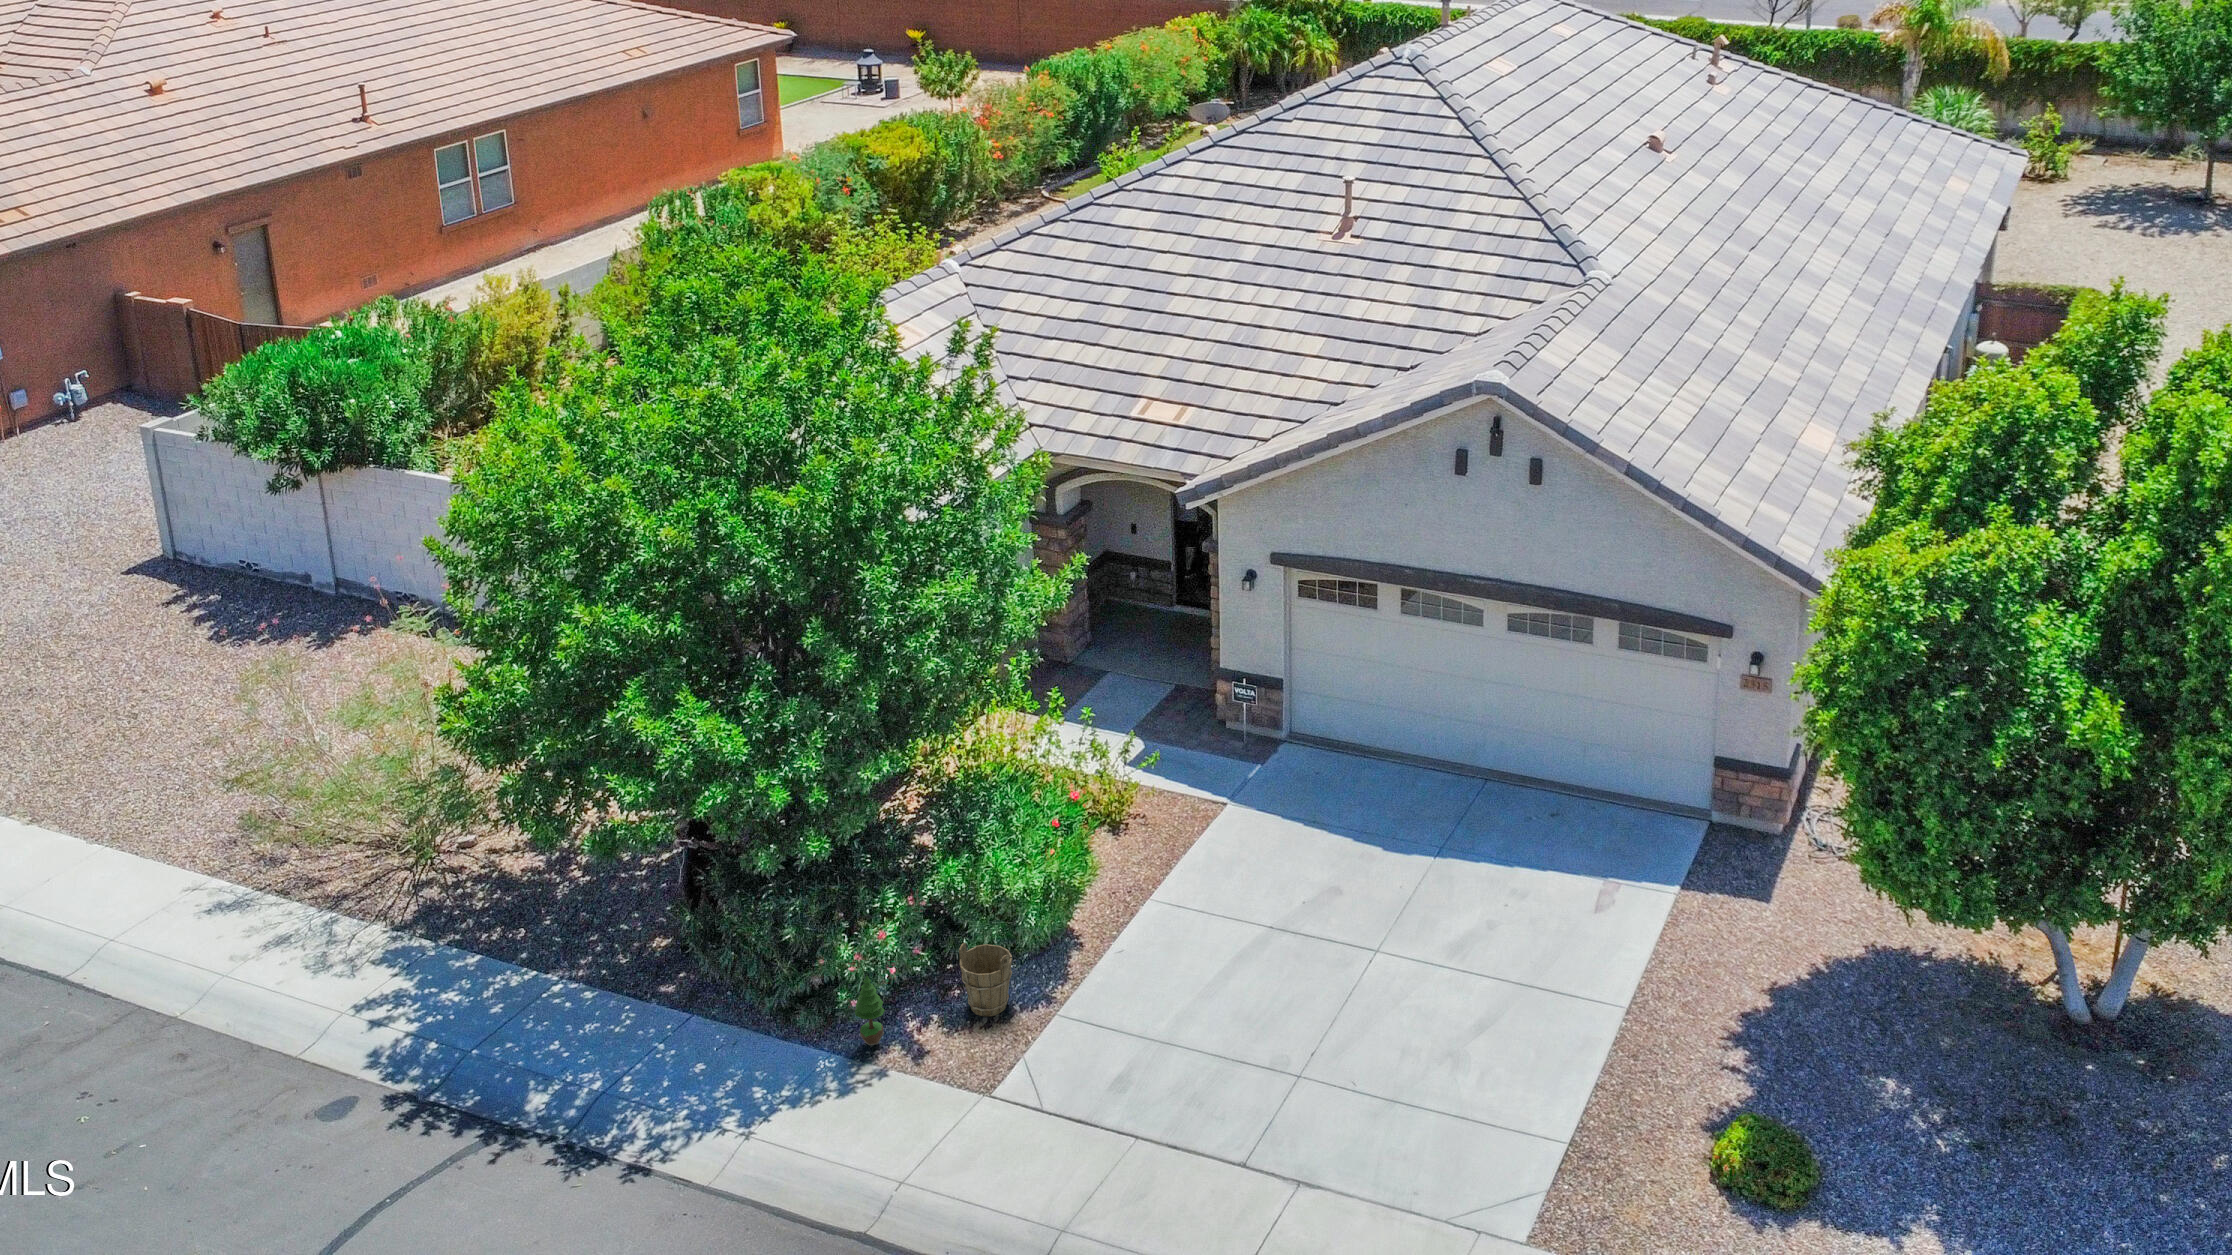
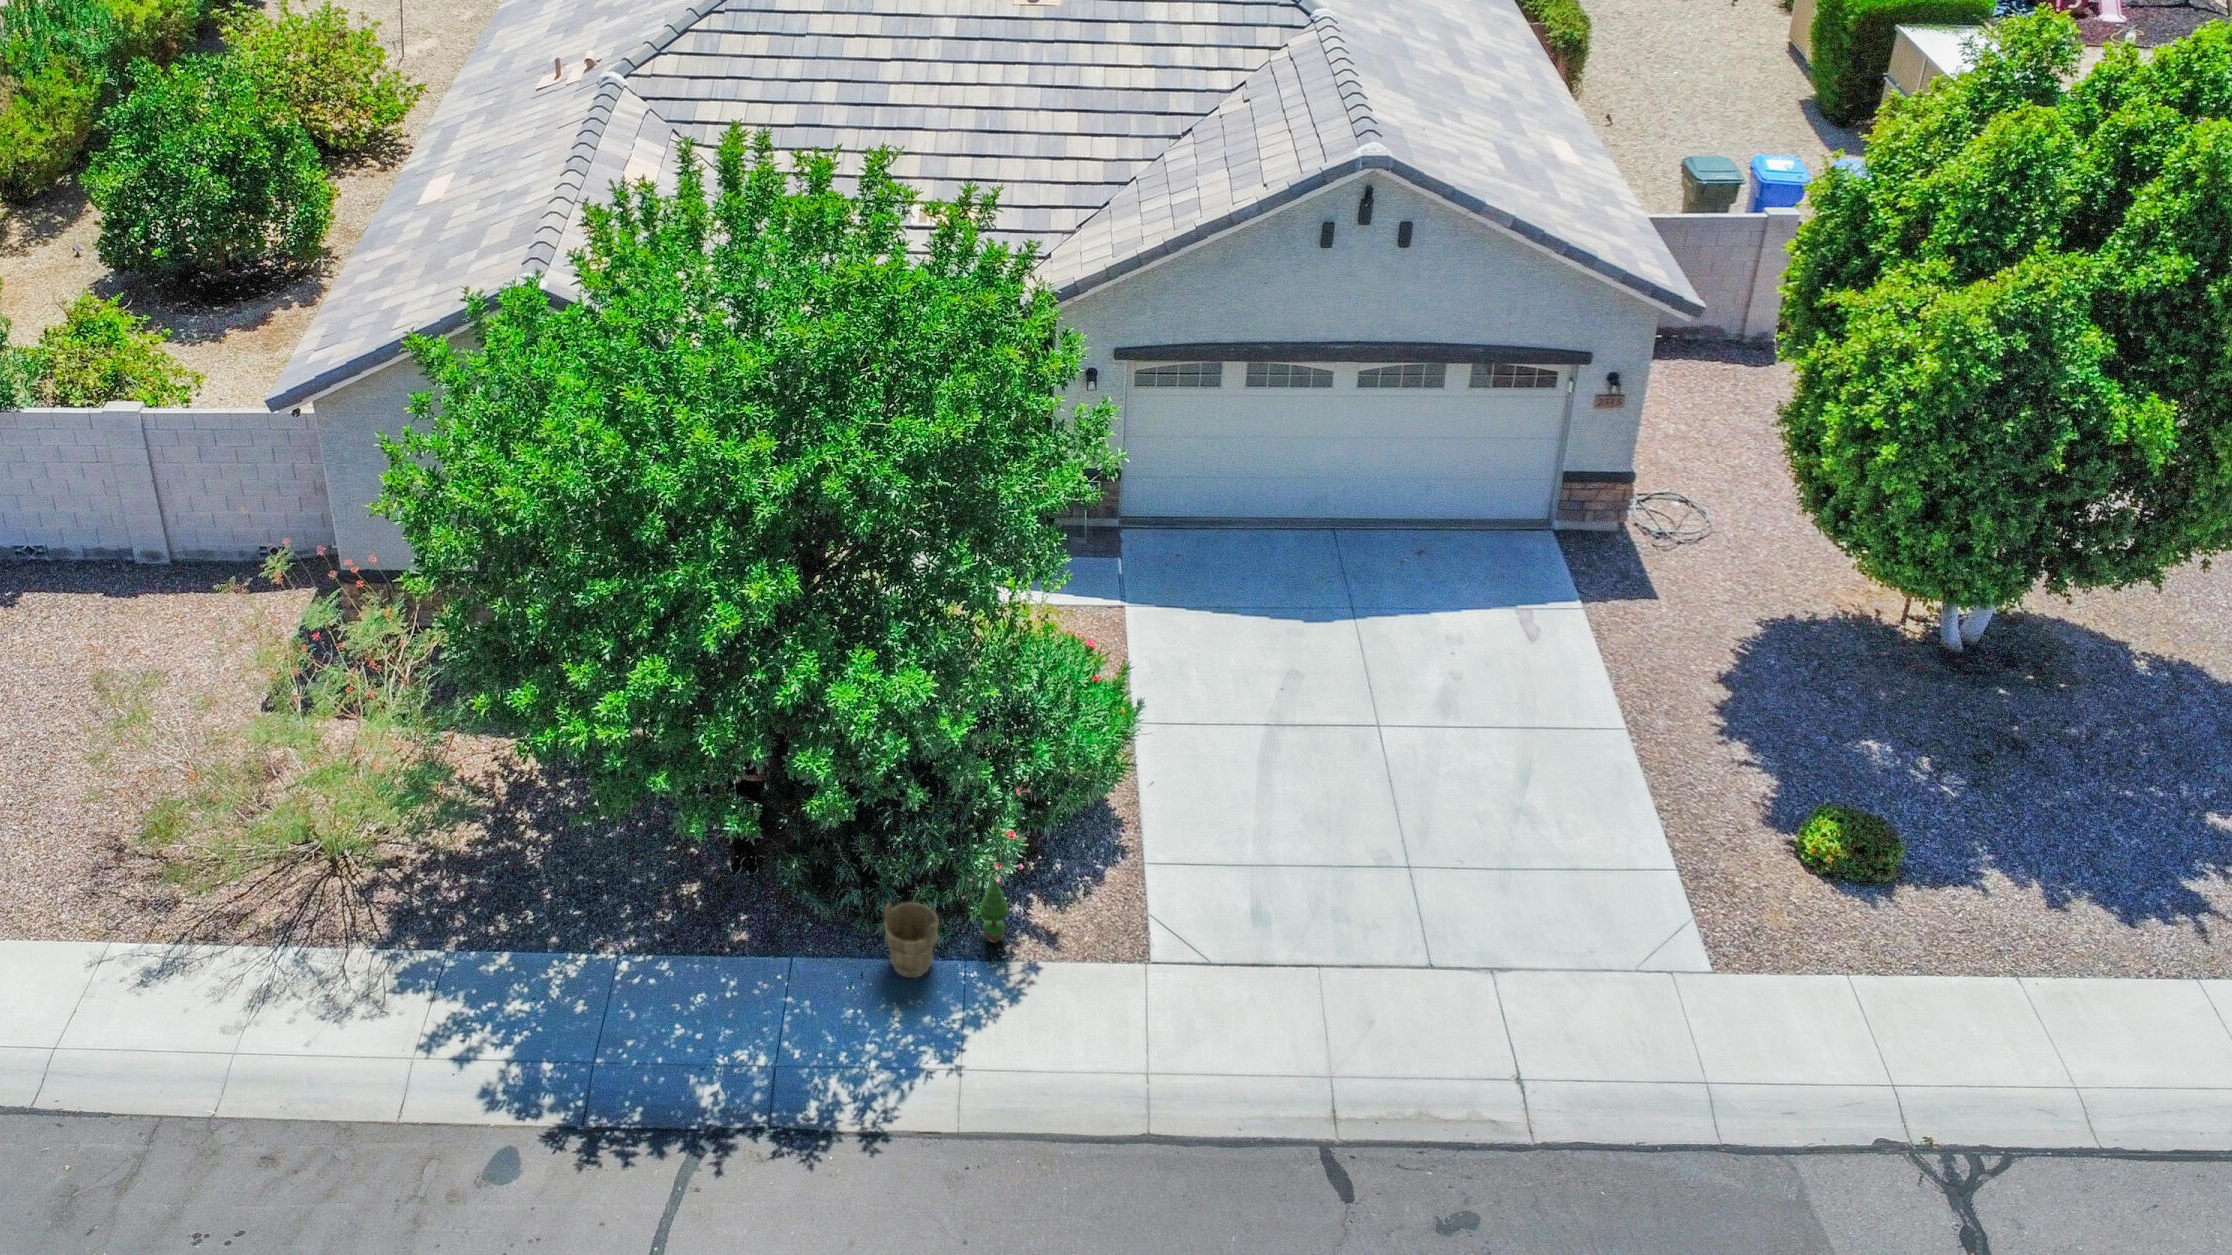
bucket: present [959,943,1012,1016] -> present [884,902,939,978]

